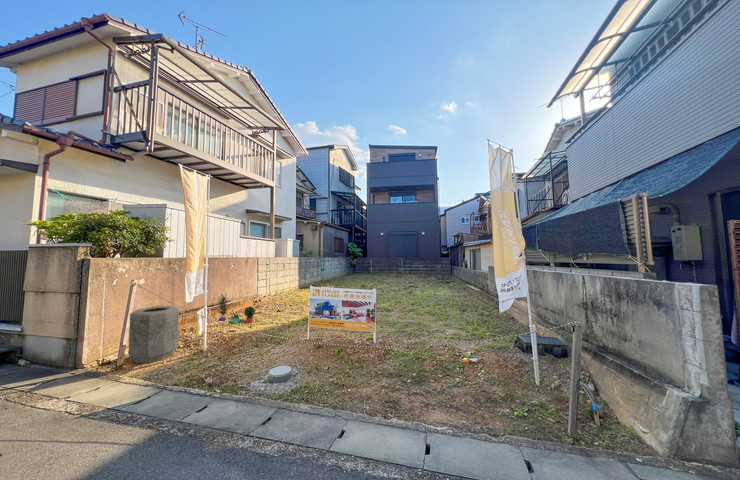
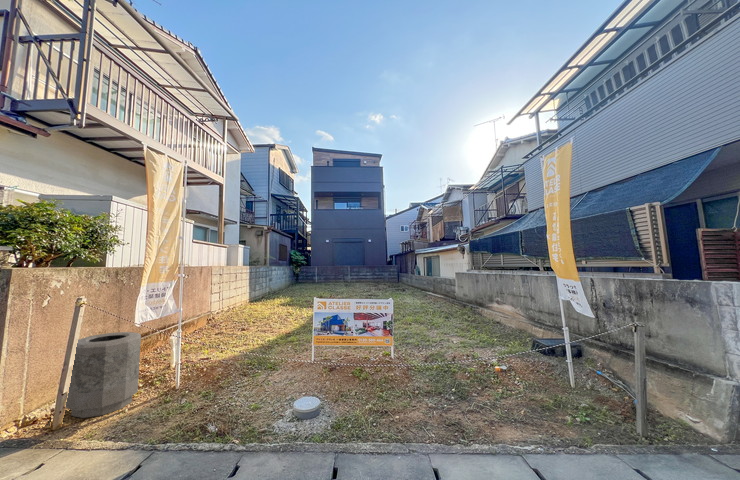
potted plant: present [218,295,255,323] -> none [170,313,225,352]

